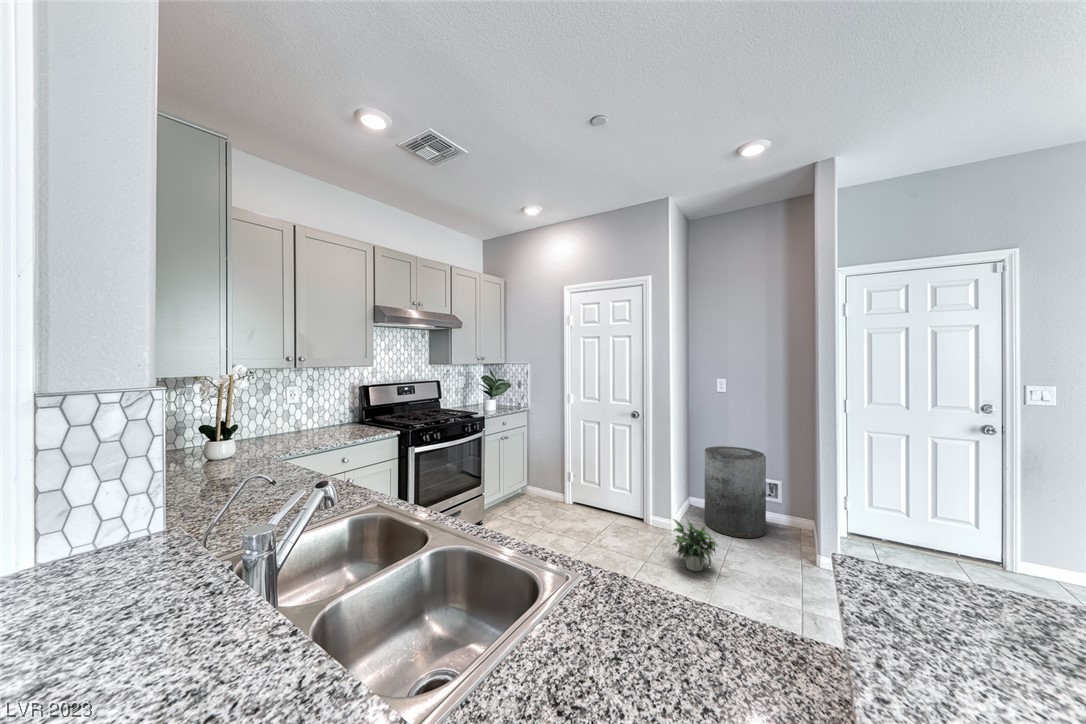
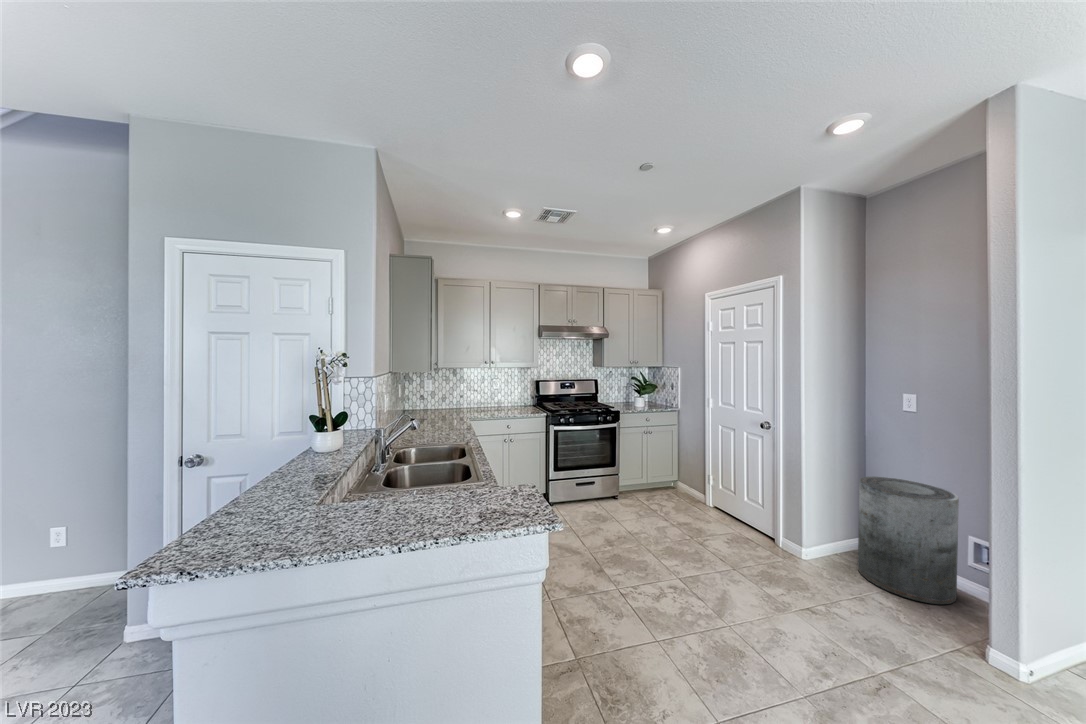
potted plant: present [673,520,718,571] -> none [757,537,814,599]

